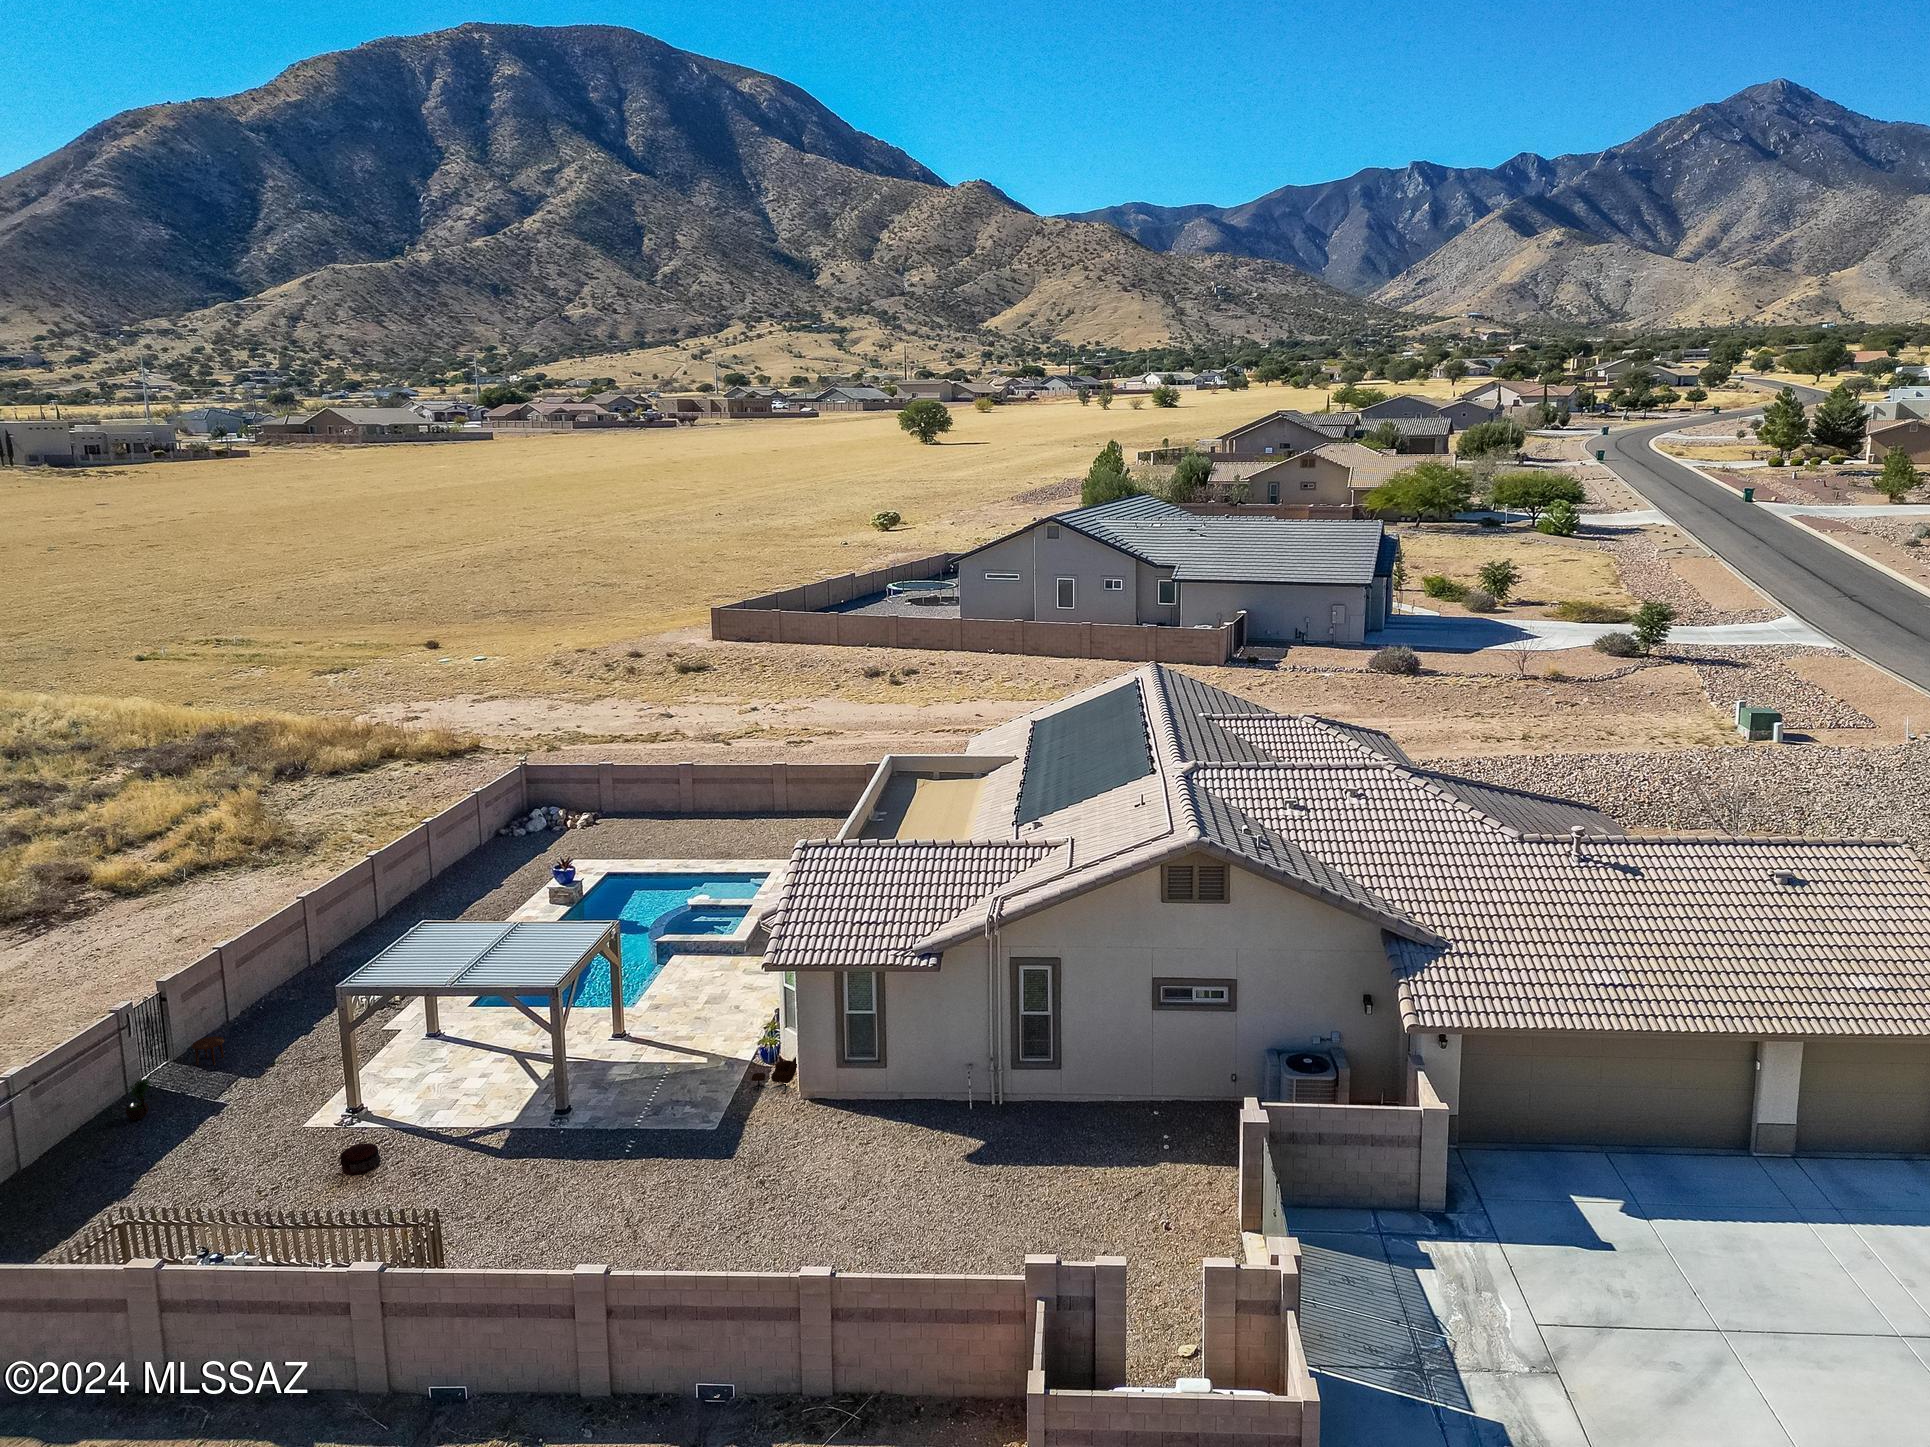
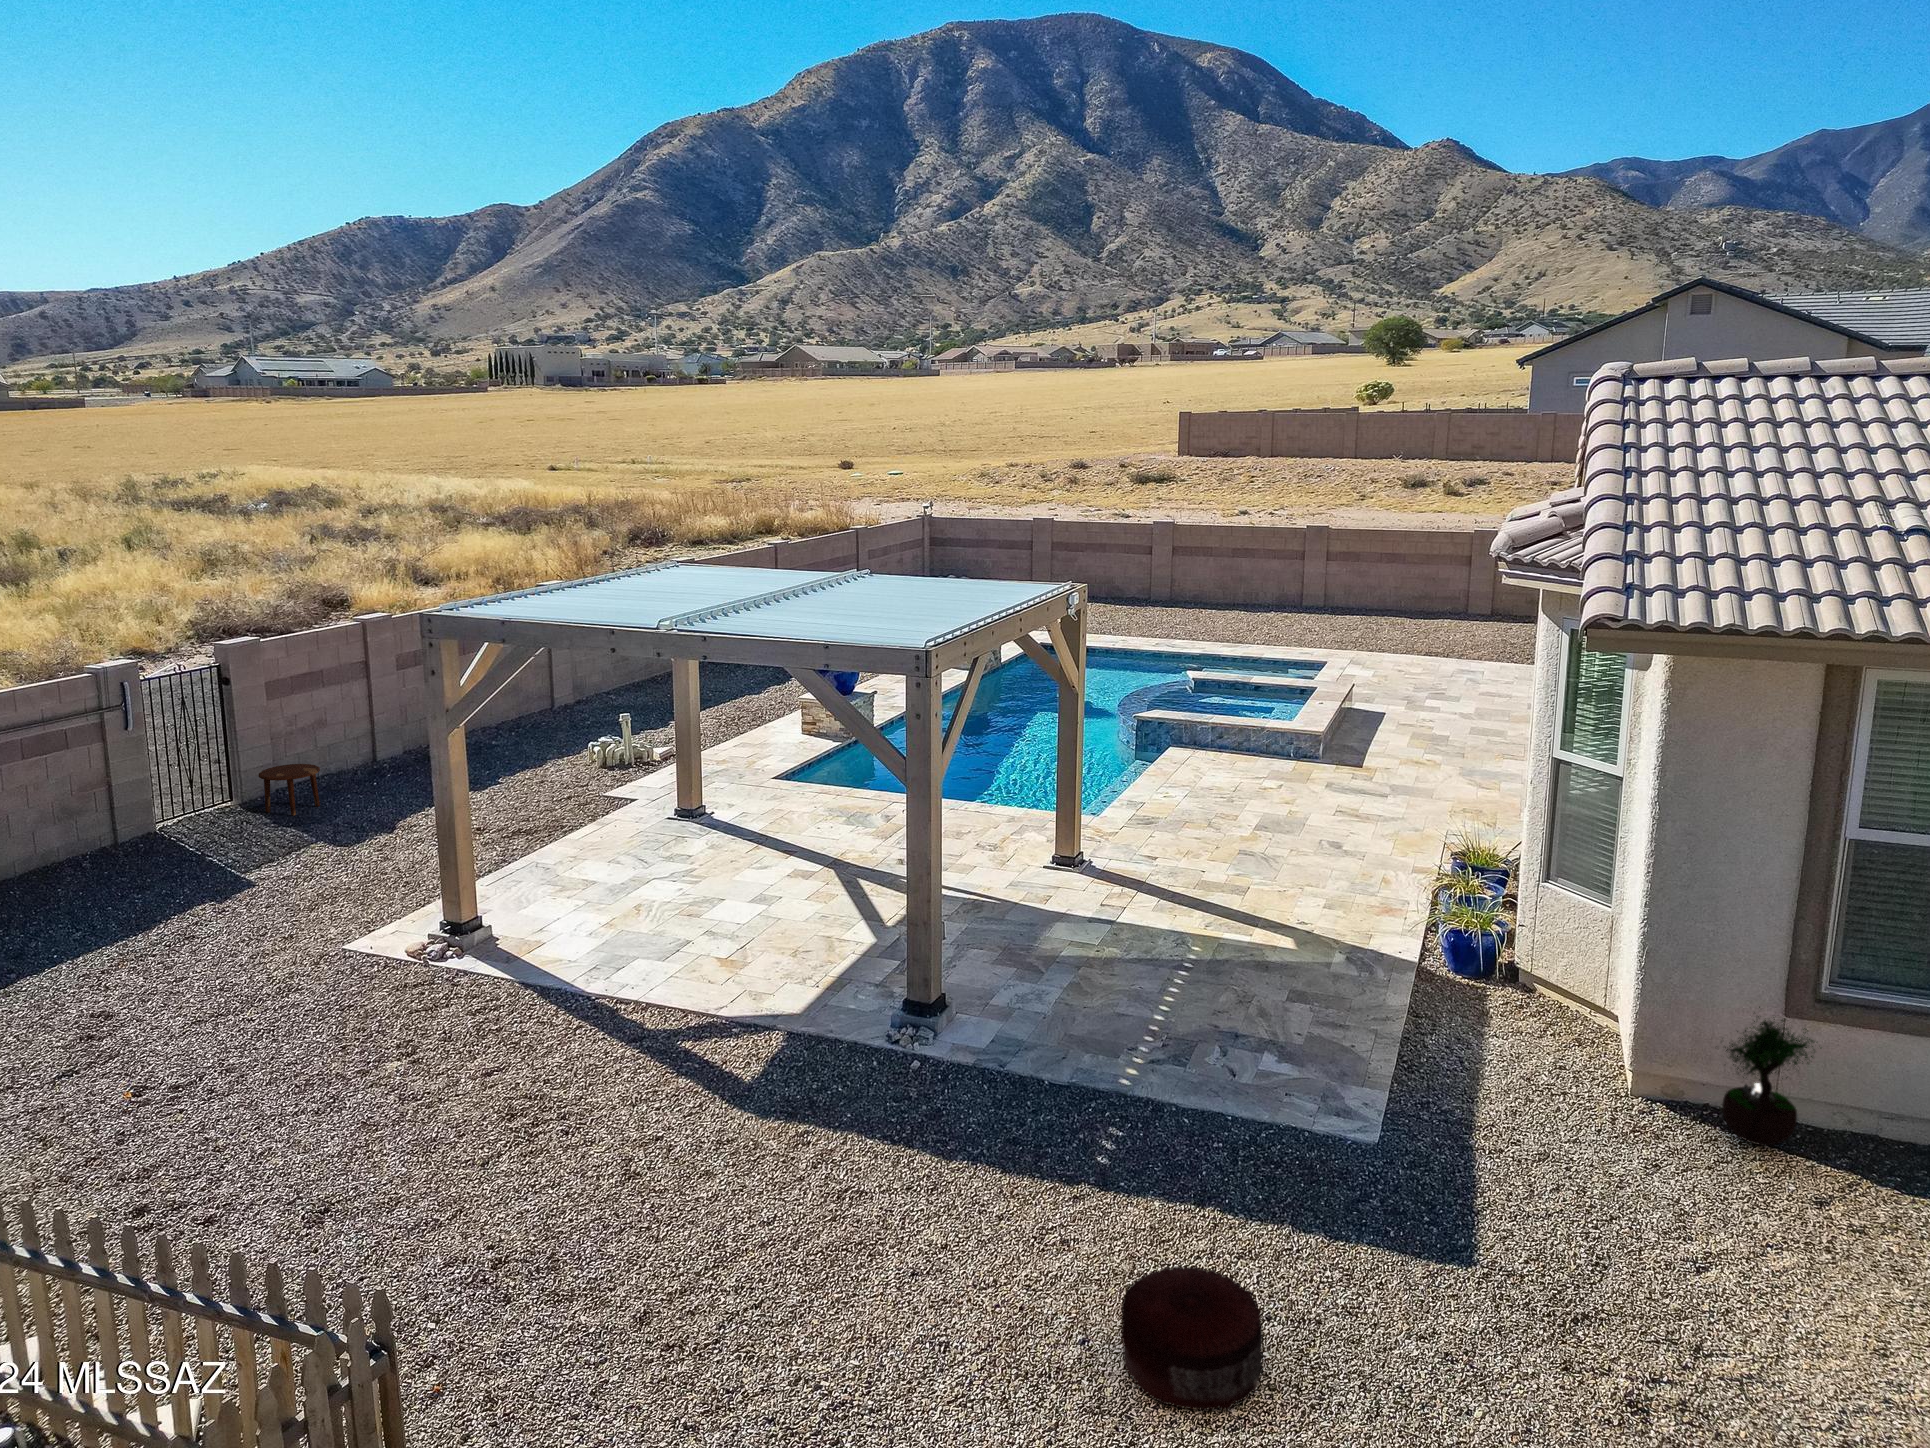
lounge chair: present [750,1057,797,1093] -> none [1441,942,1618,1066]
potted tree: present [126,1079,150,1120] -> present [1722,1007,1814,1146]
pouf: present [340,1143,381,1175] -> present [1121,1266,1263,1410]

